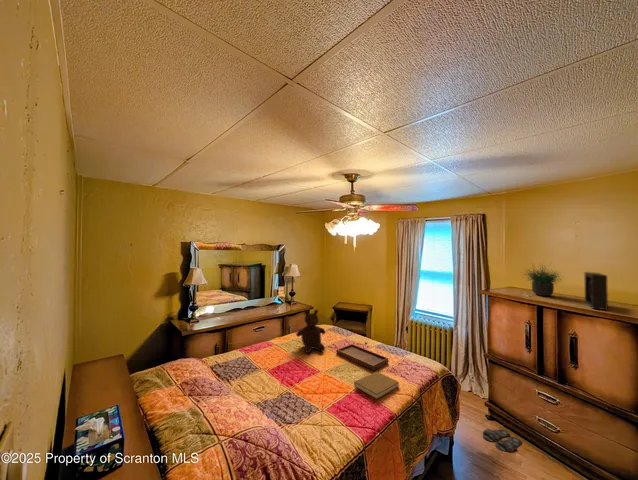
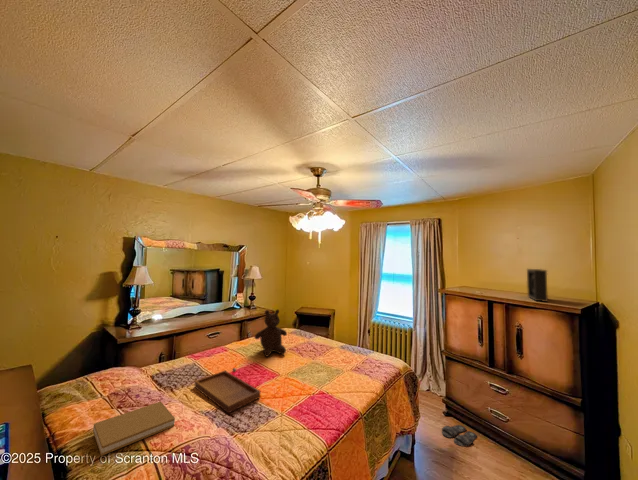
potted plant: present [528,267,559,296] -> none [470,257,512,293]
tray: present [337,342,388,371] -> present [195,368,260,413]
book: present [354,372,399,399] -> present [93,402,175,456]

